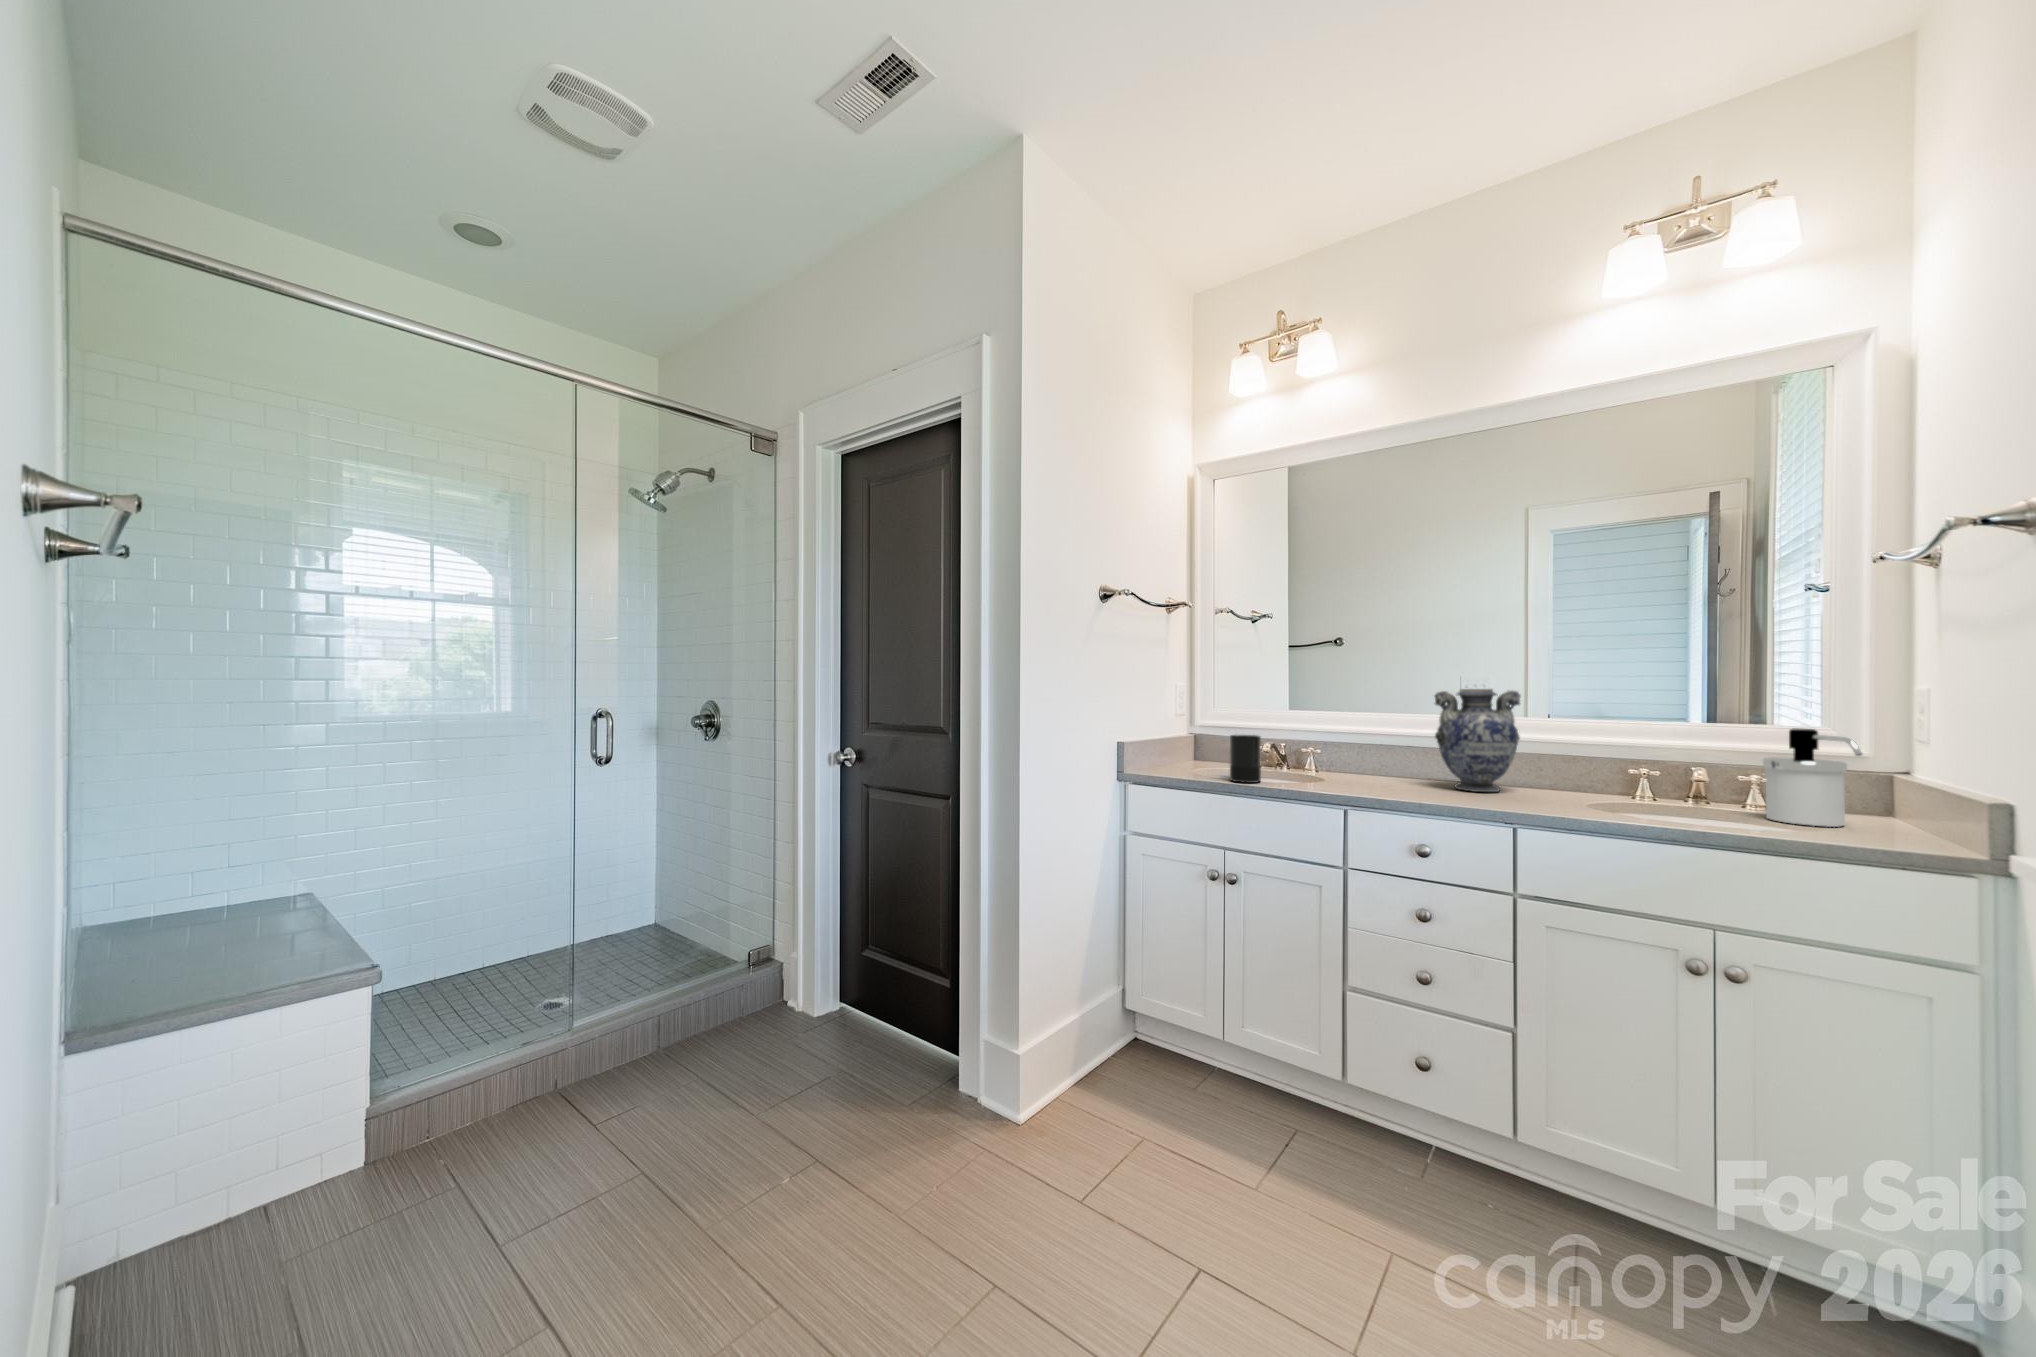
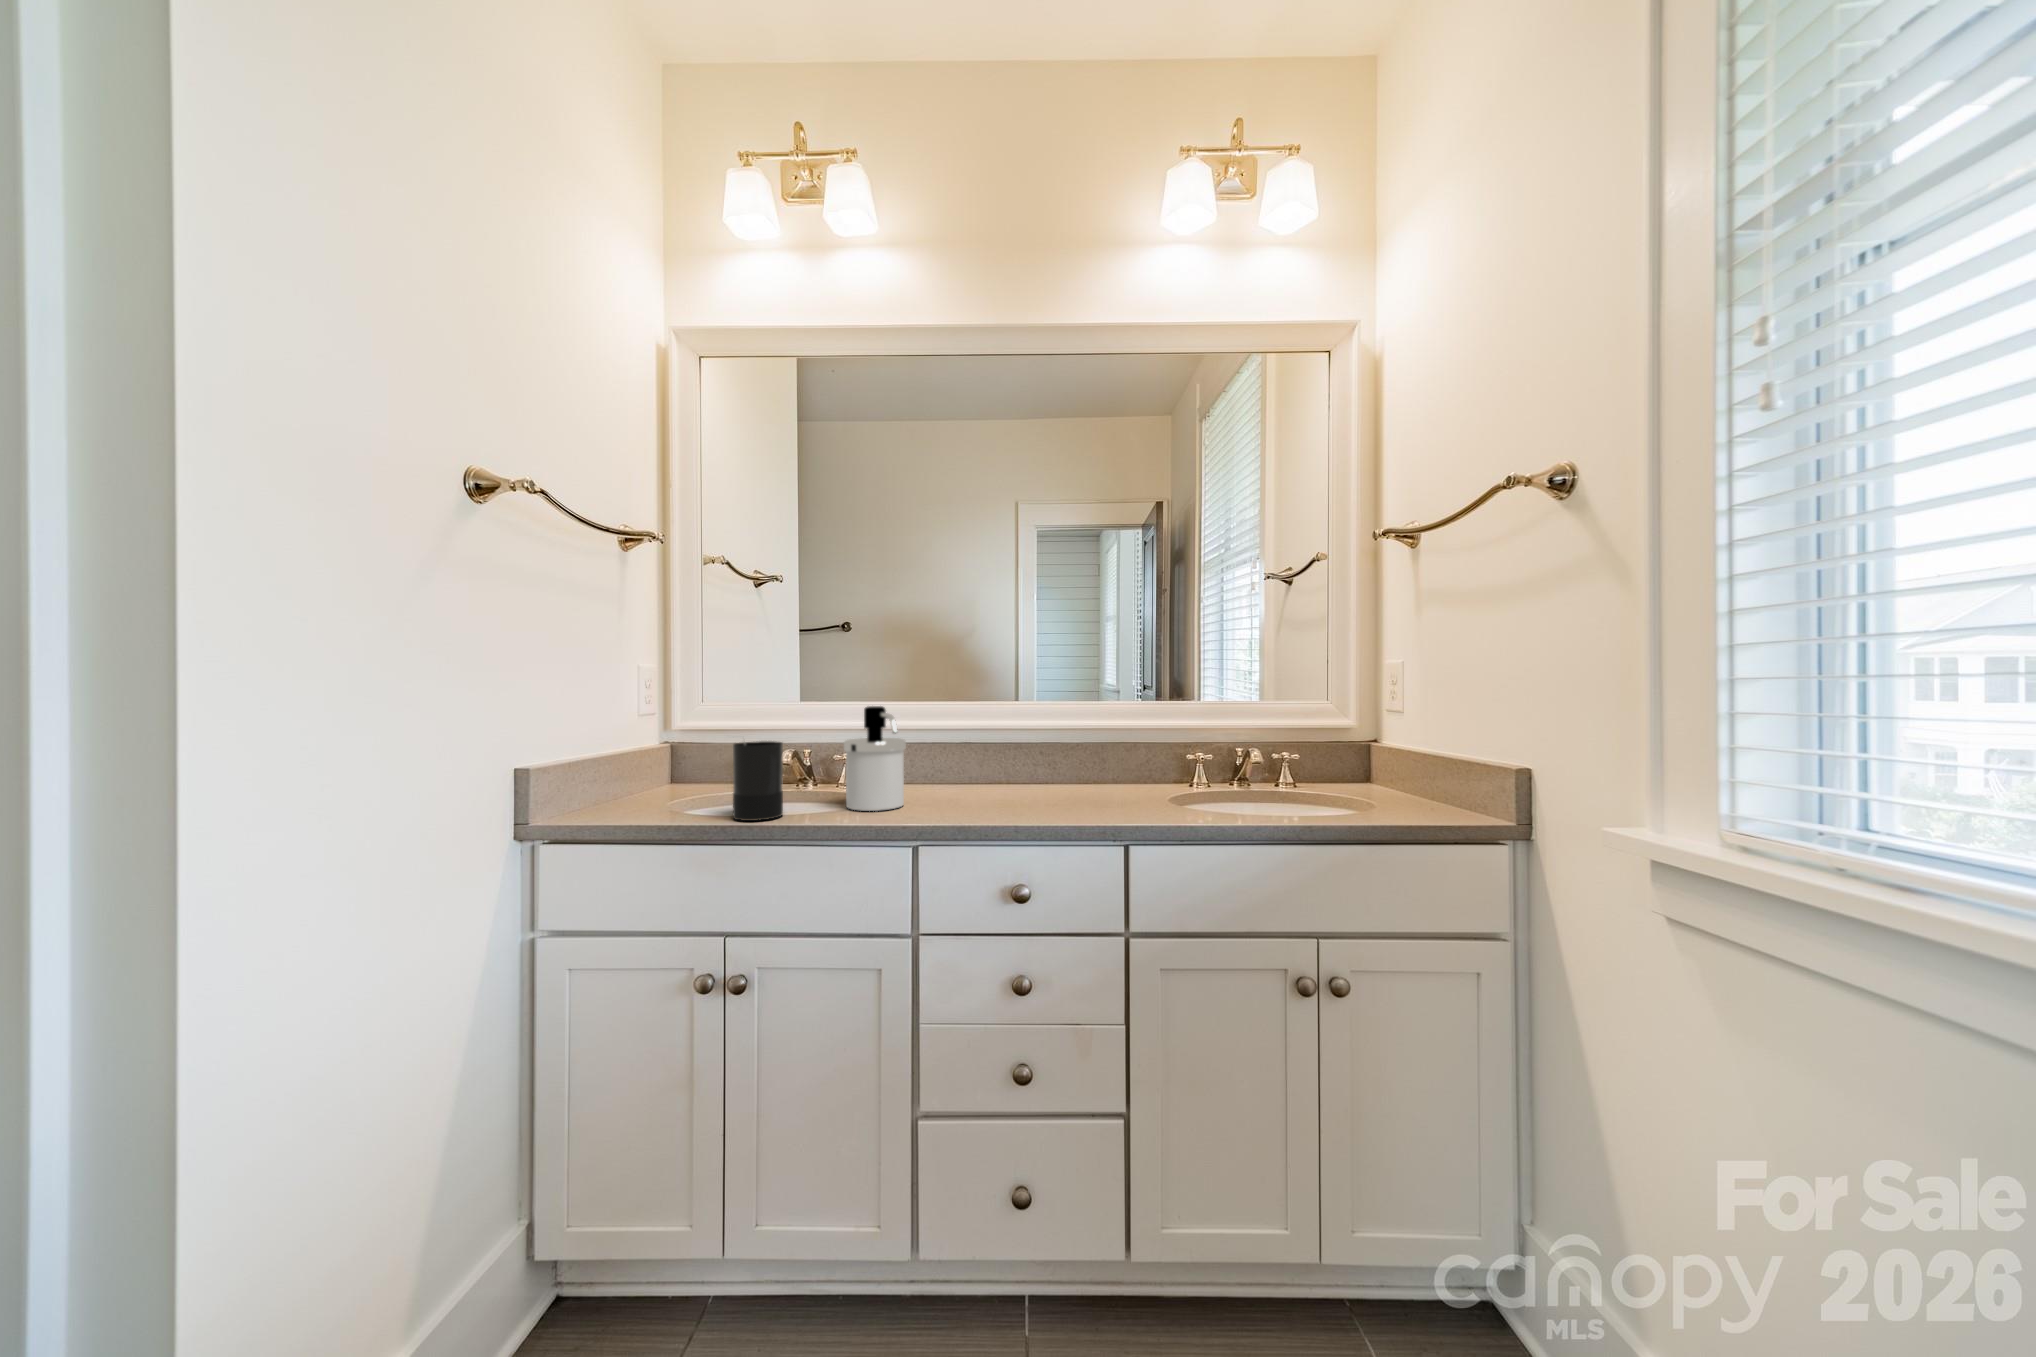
decorative vase: present [1435,689,1521,792] -> none [1009,666,1094,797]
soap dispenser: present [1763,728,1862,827] -> present [844,706,906,811]

